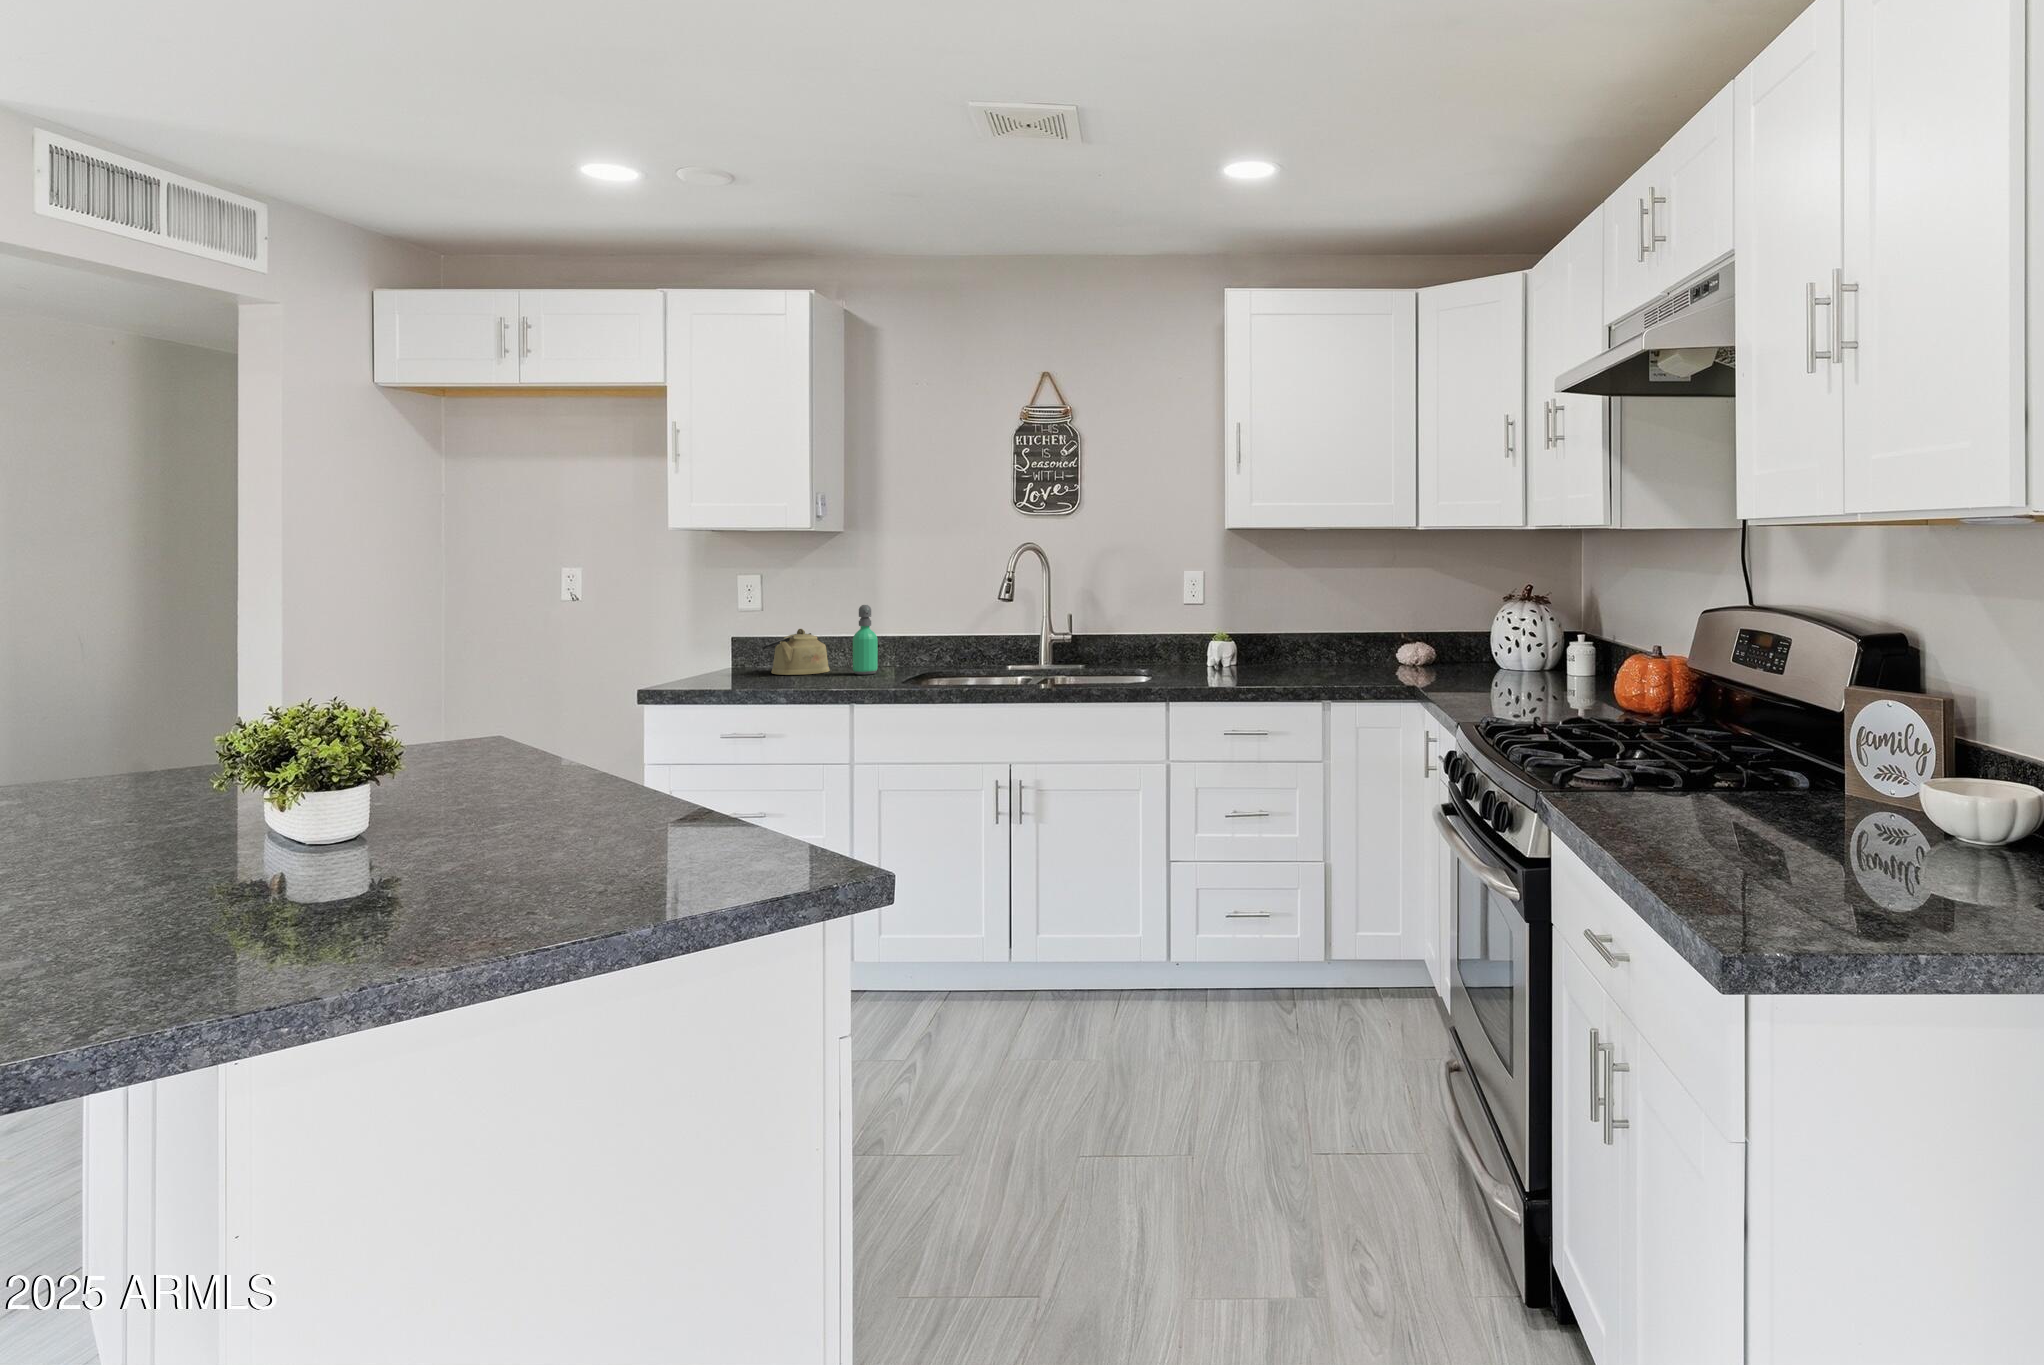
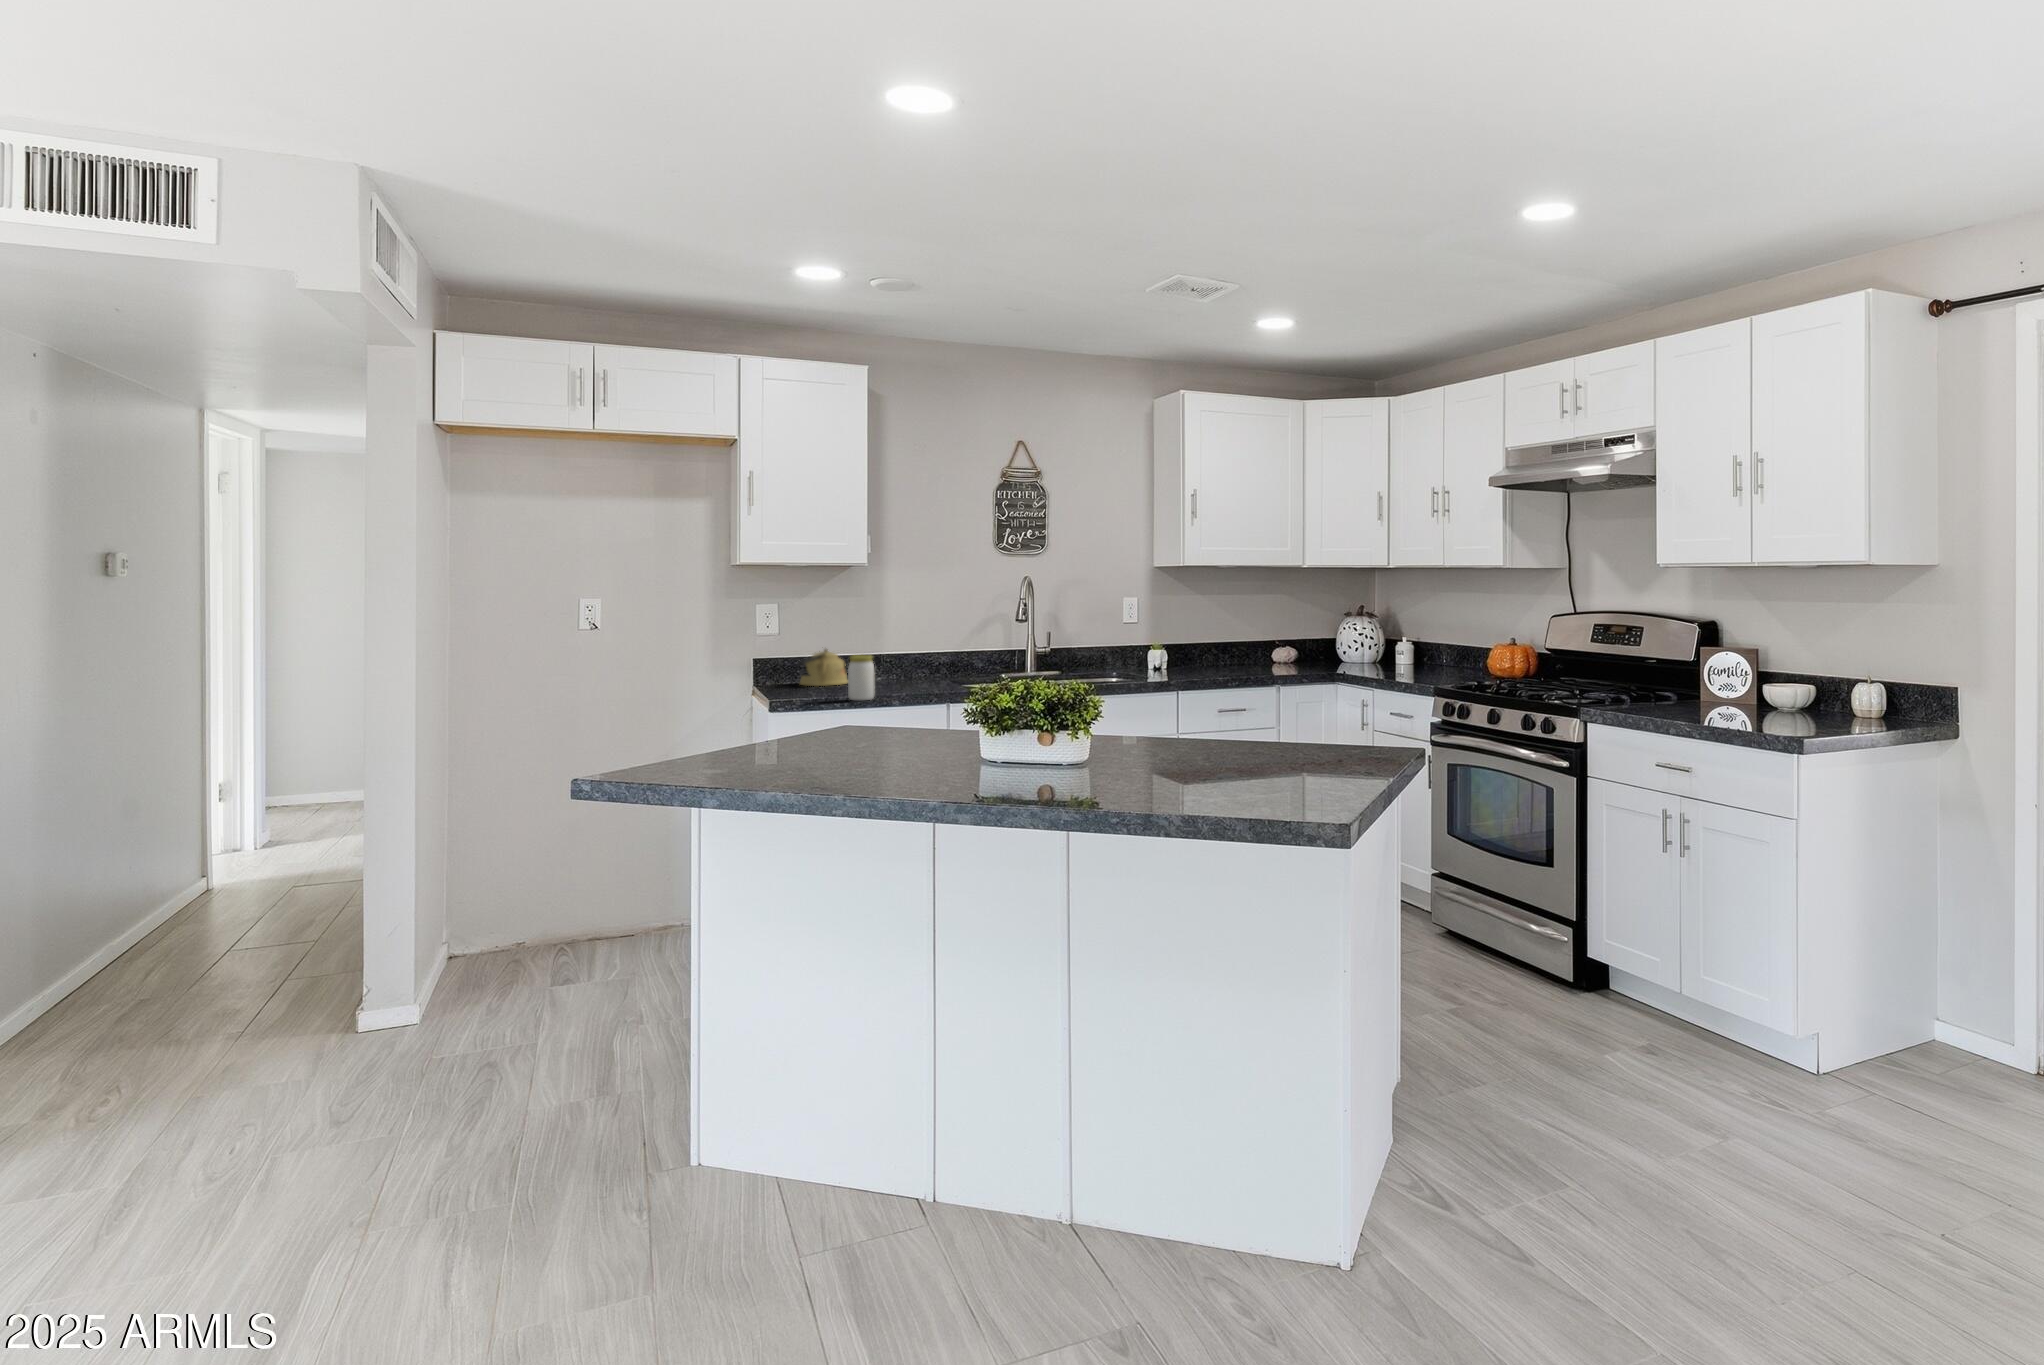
soap dispenser: present [853,605,878,675] -> none [879,626,899,683]
jar: none [724,643,758,700] -> present [848,655,875,700]

